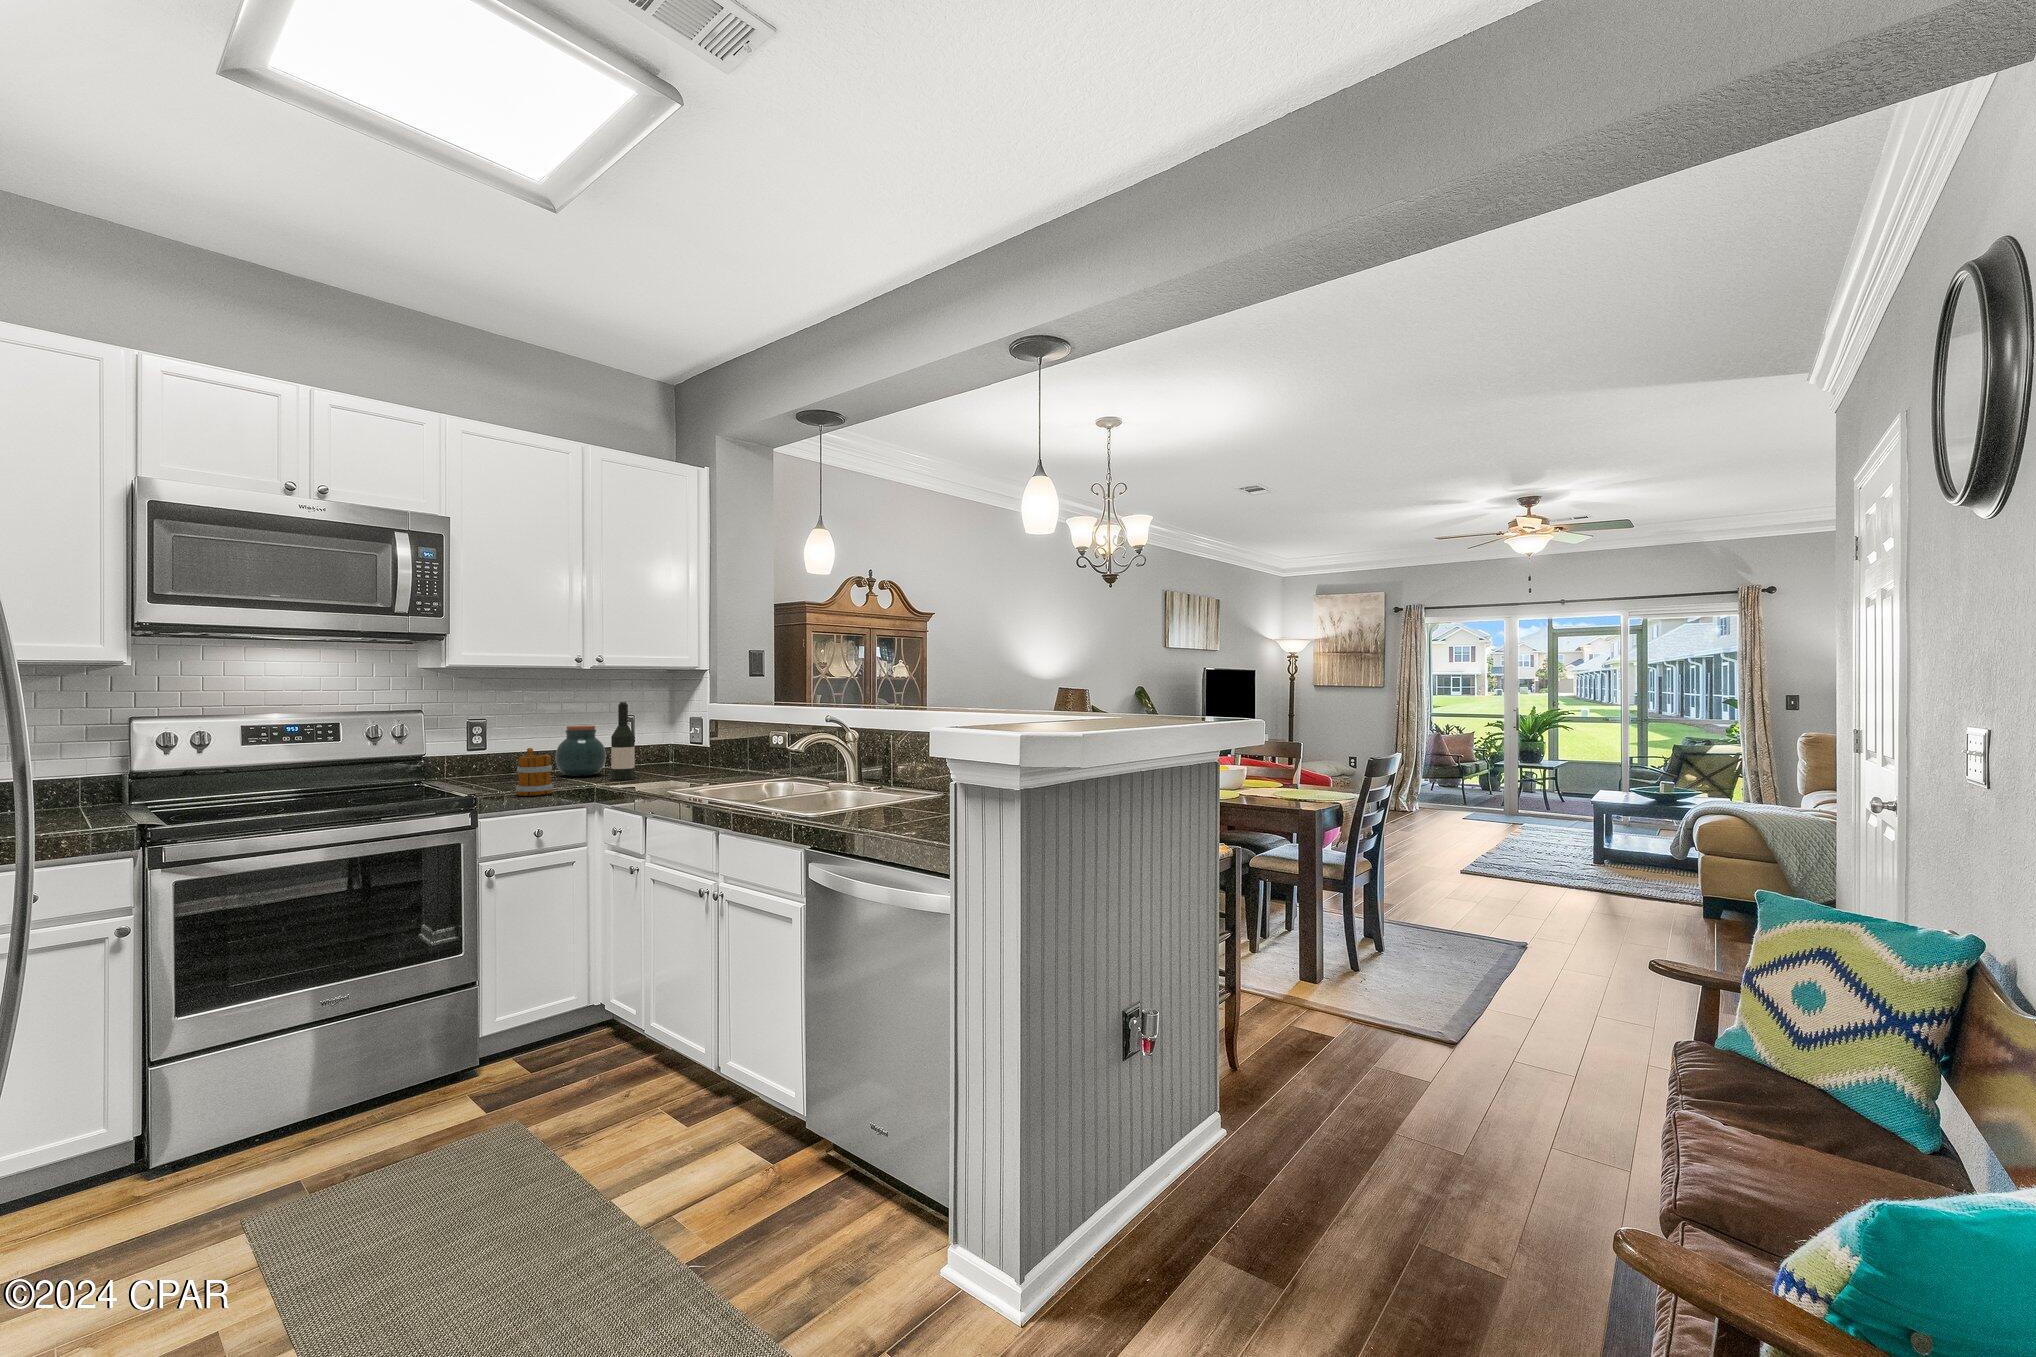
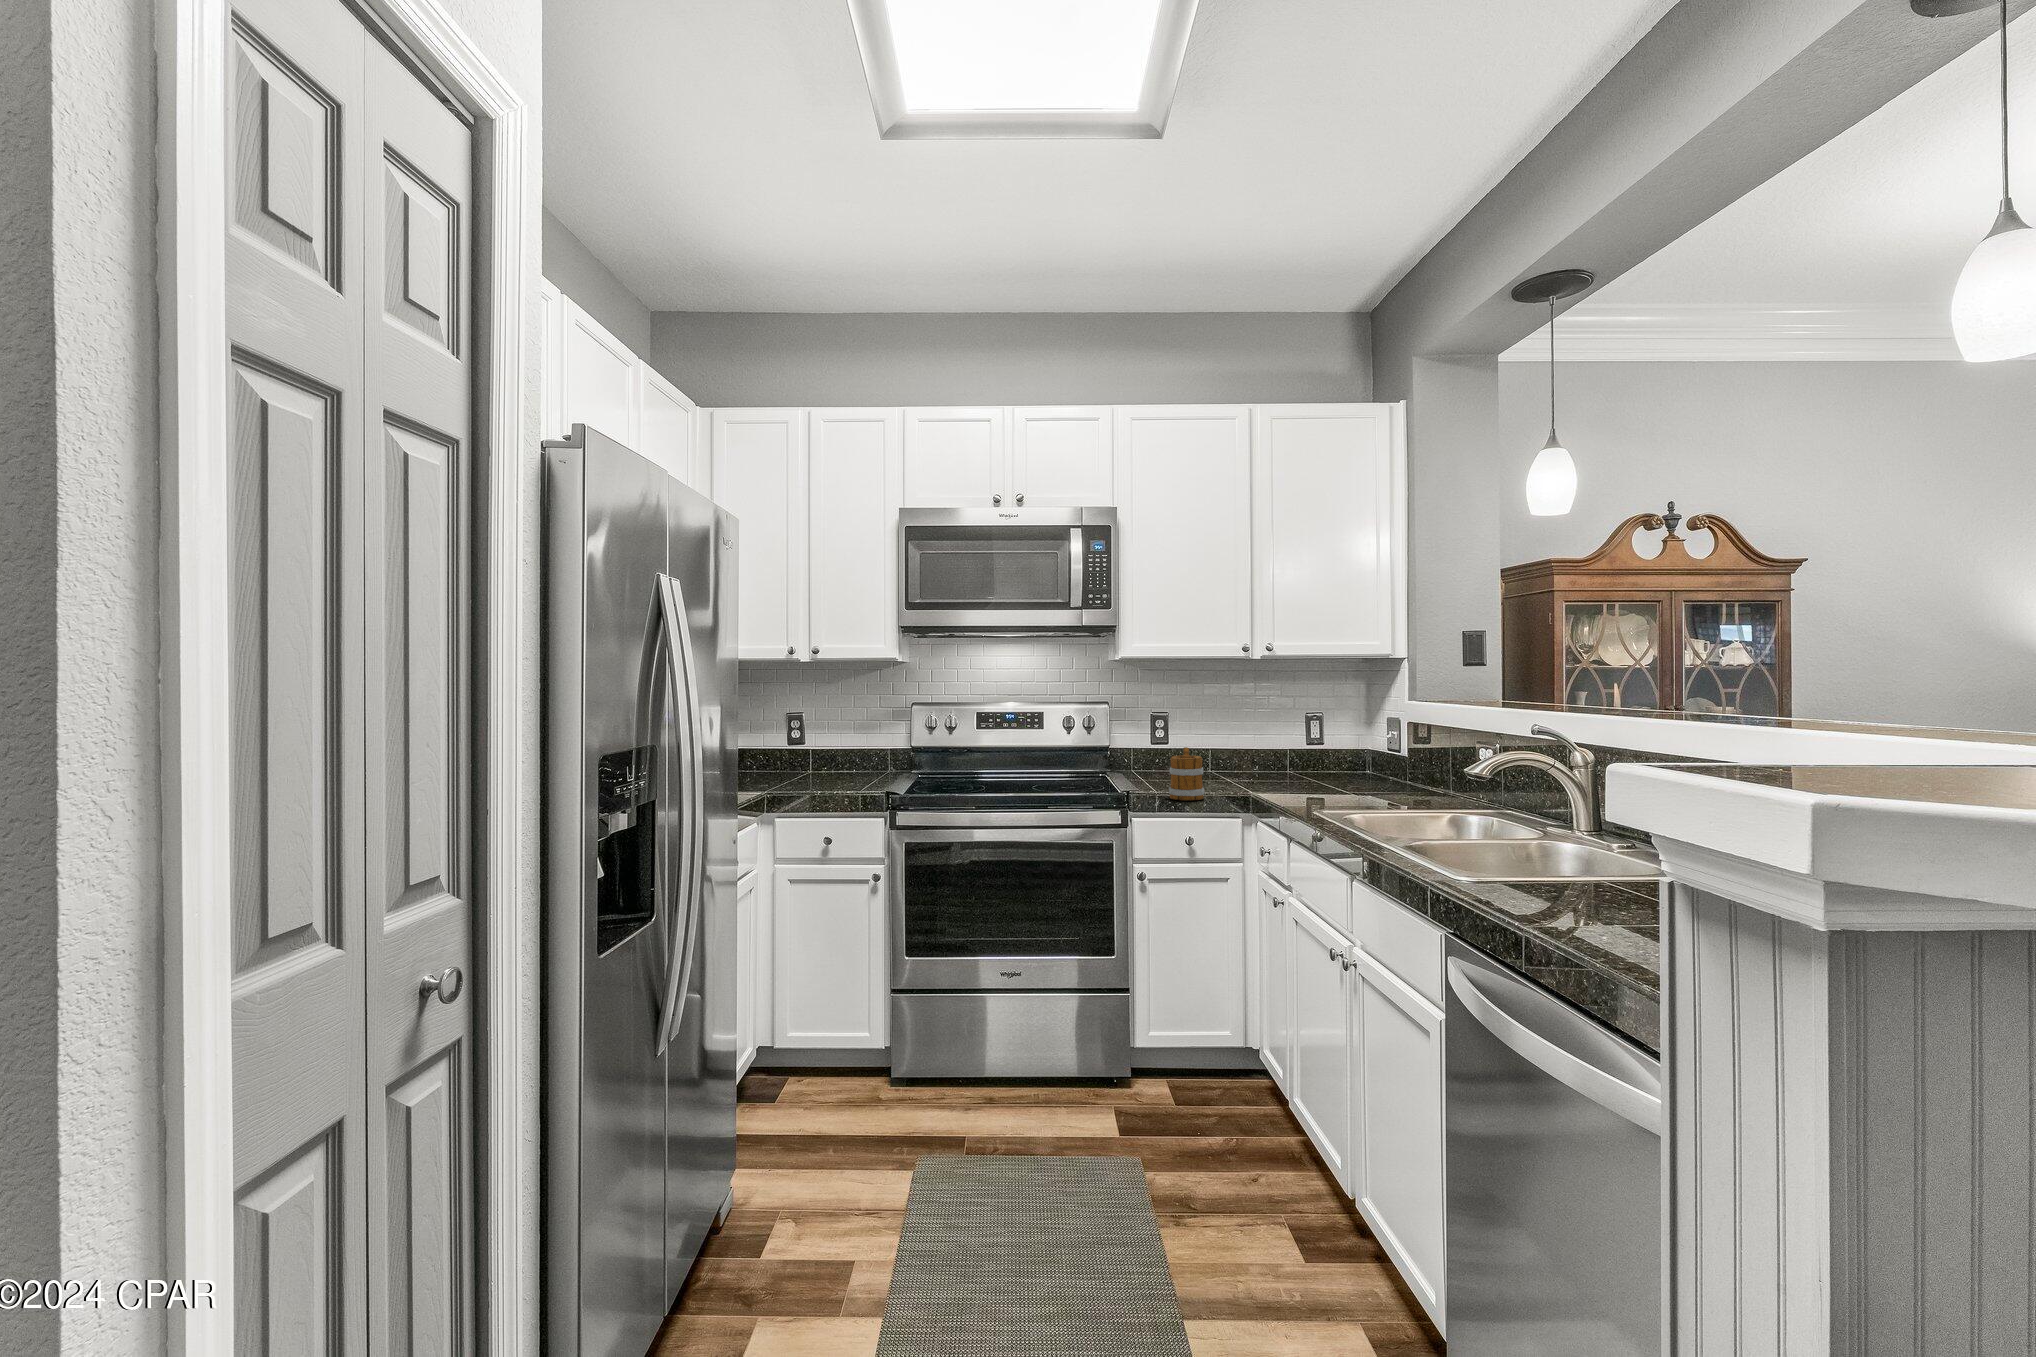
wine bottle: present [611,702,635,780] -> none [1285,698,1311,788]
jar: present [556,725,606,776] -> none [1236,722,1288,778]

